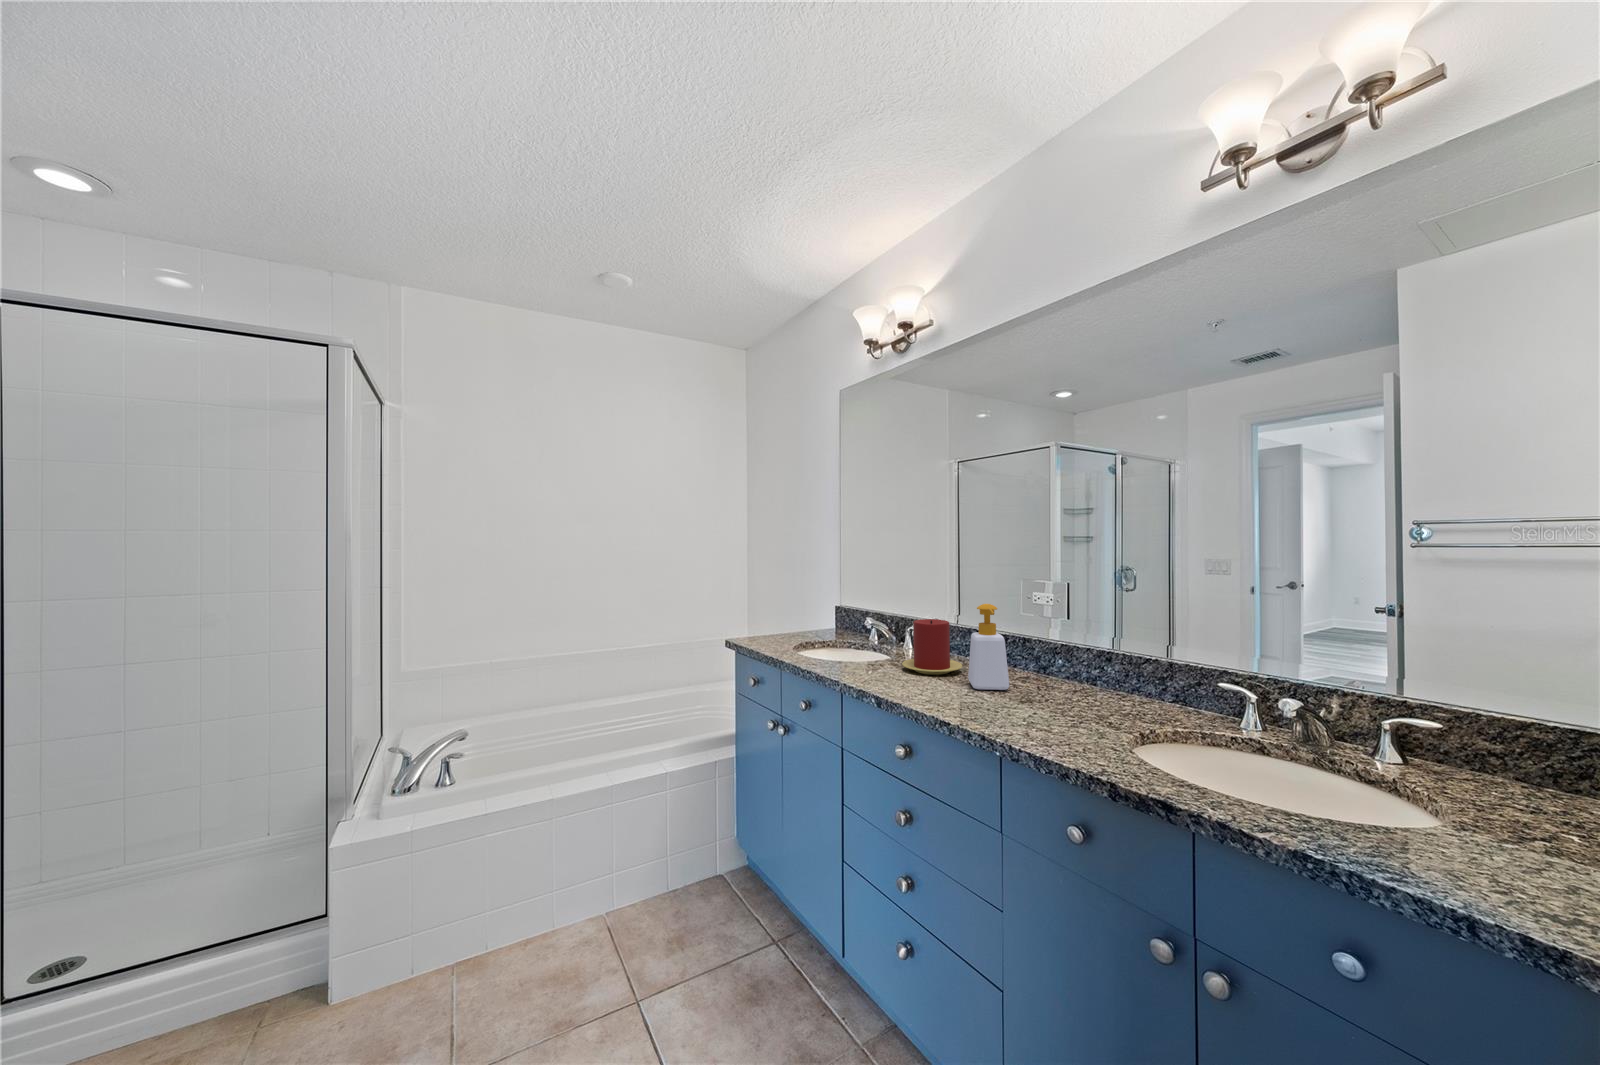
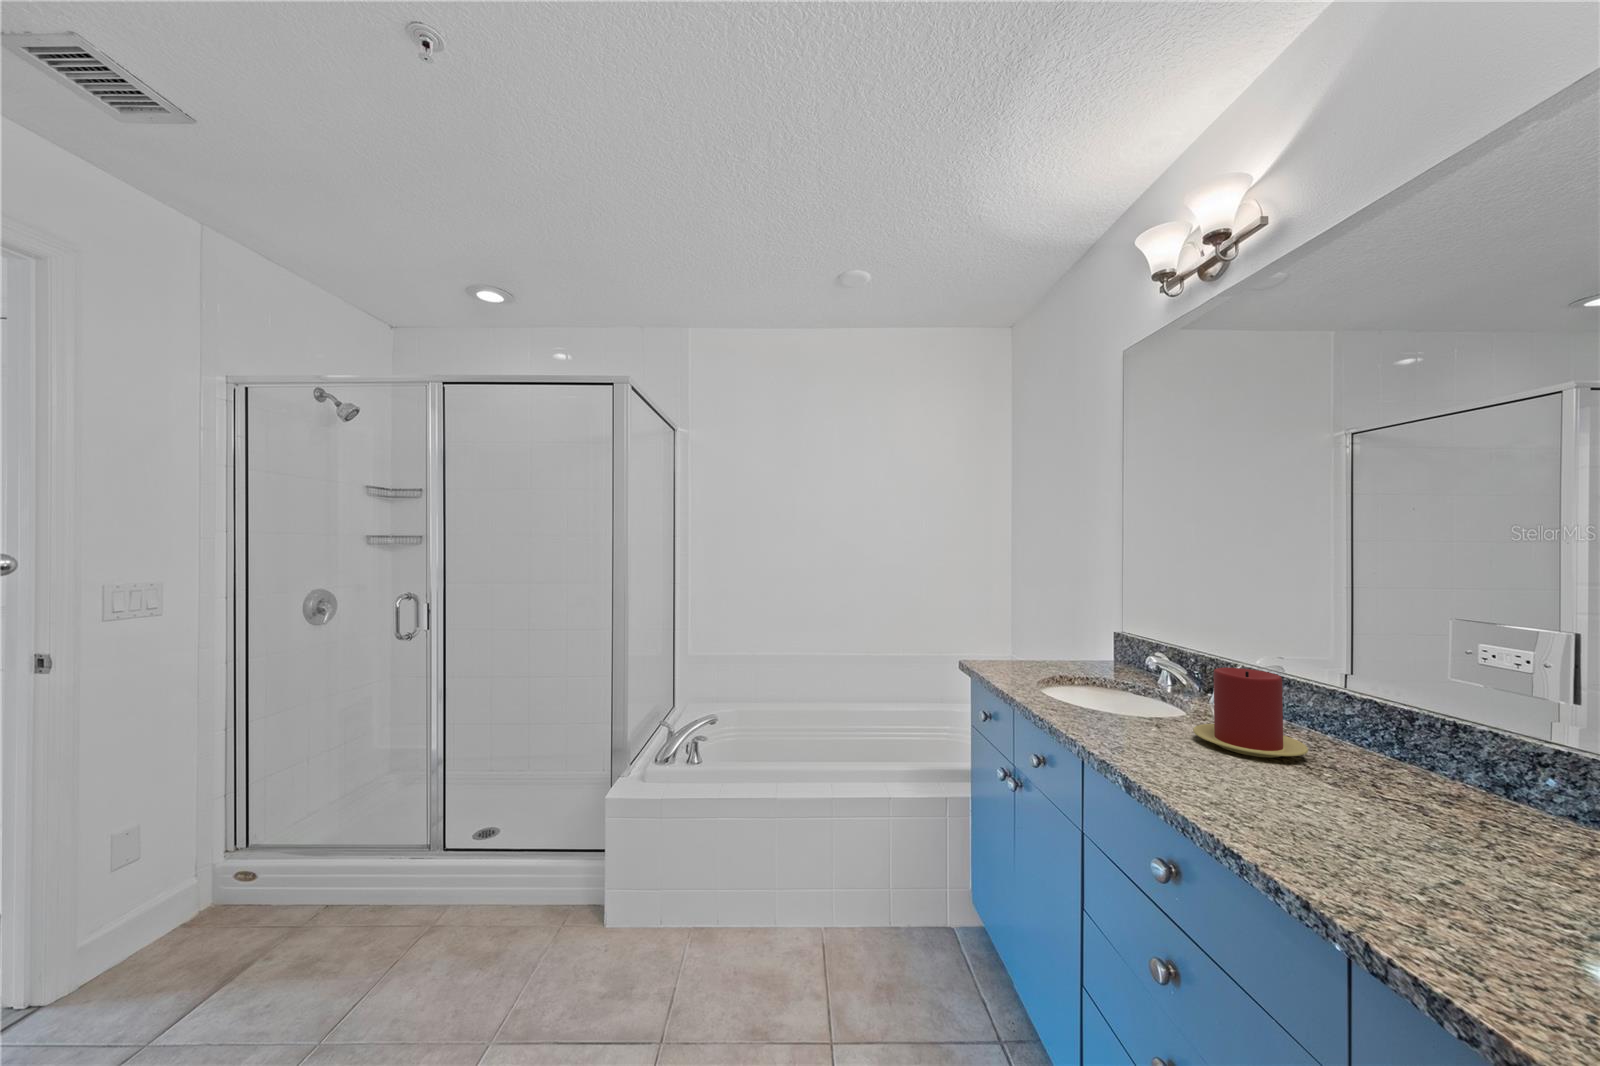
soap bottle: present [968,604,1009,690] -> none [1312,657,1404,813]

